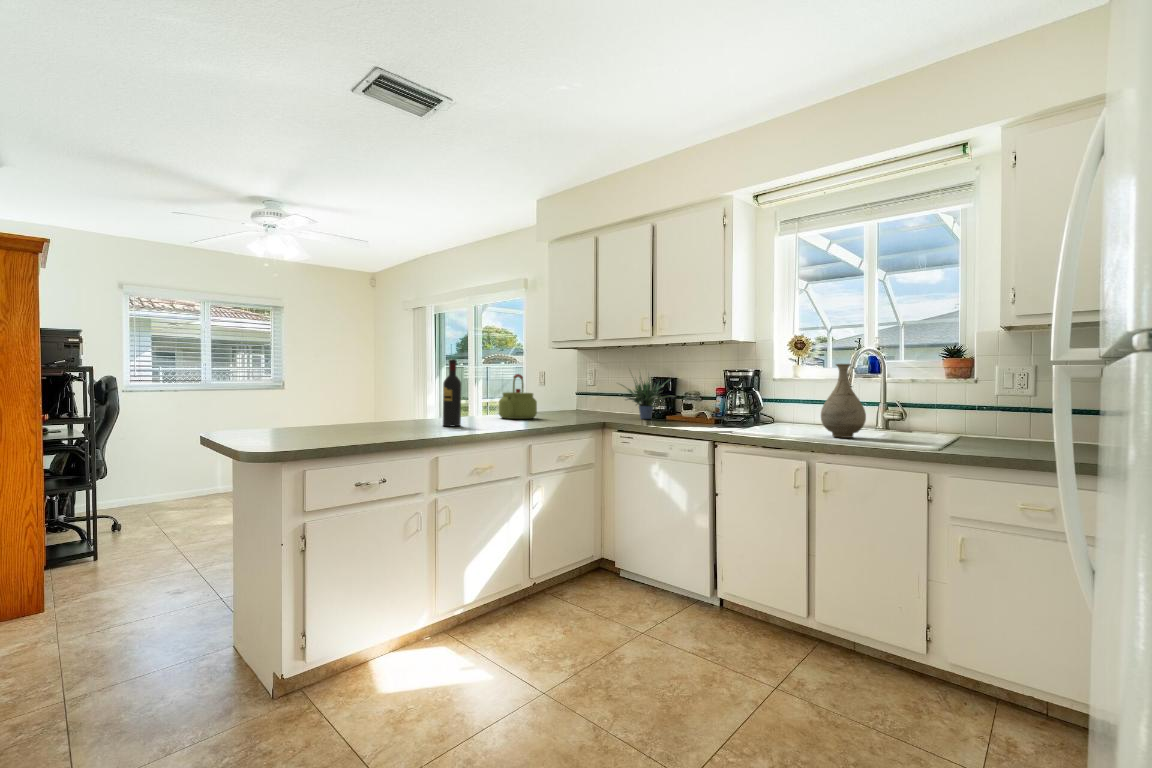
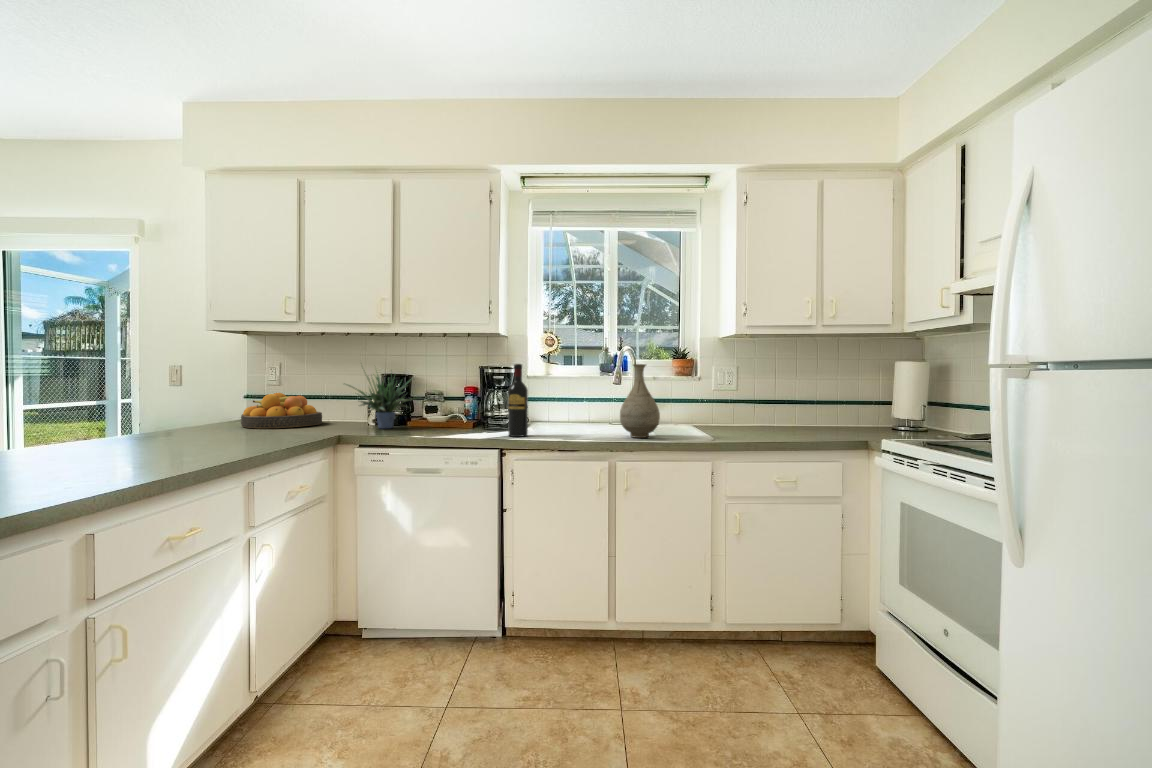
wine bottle: present [443,359,461,426] -> present [508,364,528,437]
kettle: present [499,374,537,419] -> none [151,375,227,449]
fruit bowl: none [563,391,614,415] -> present [241,393,322,428]

